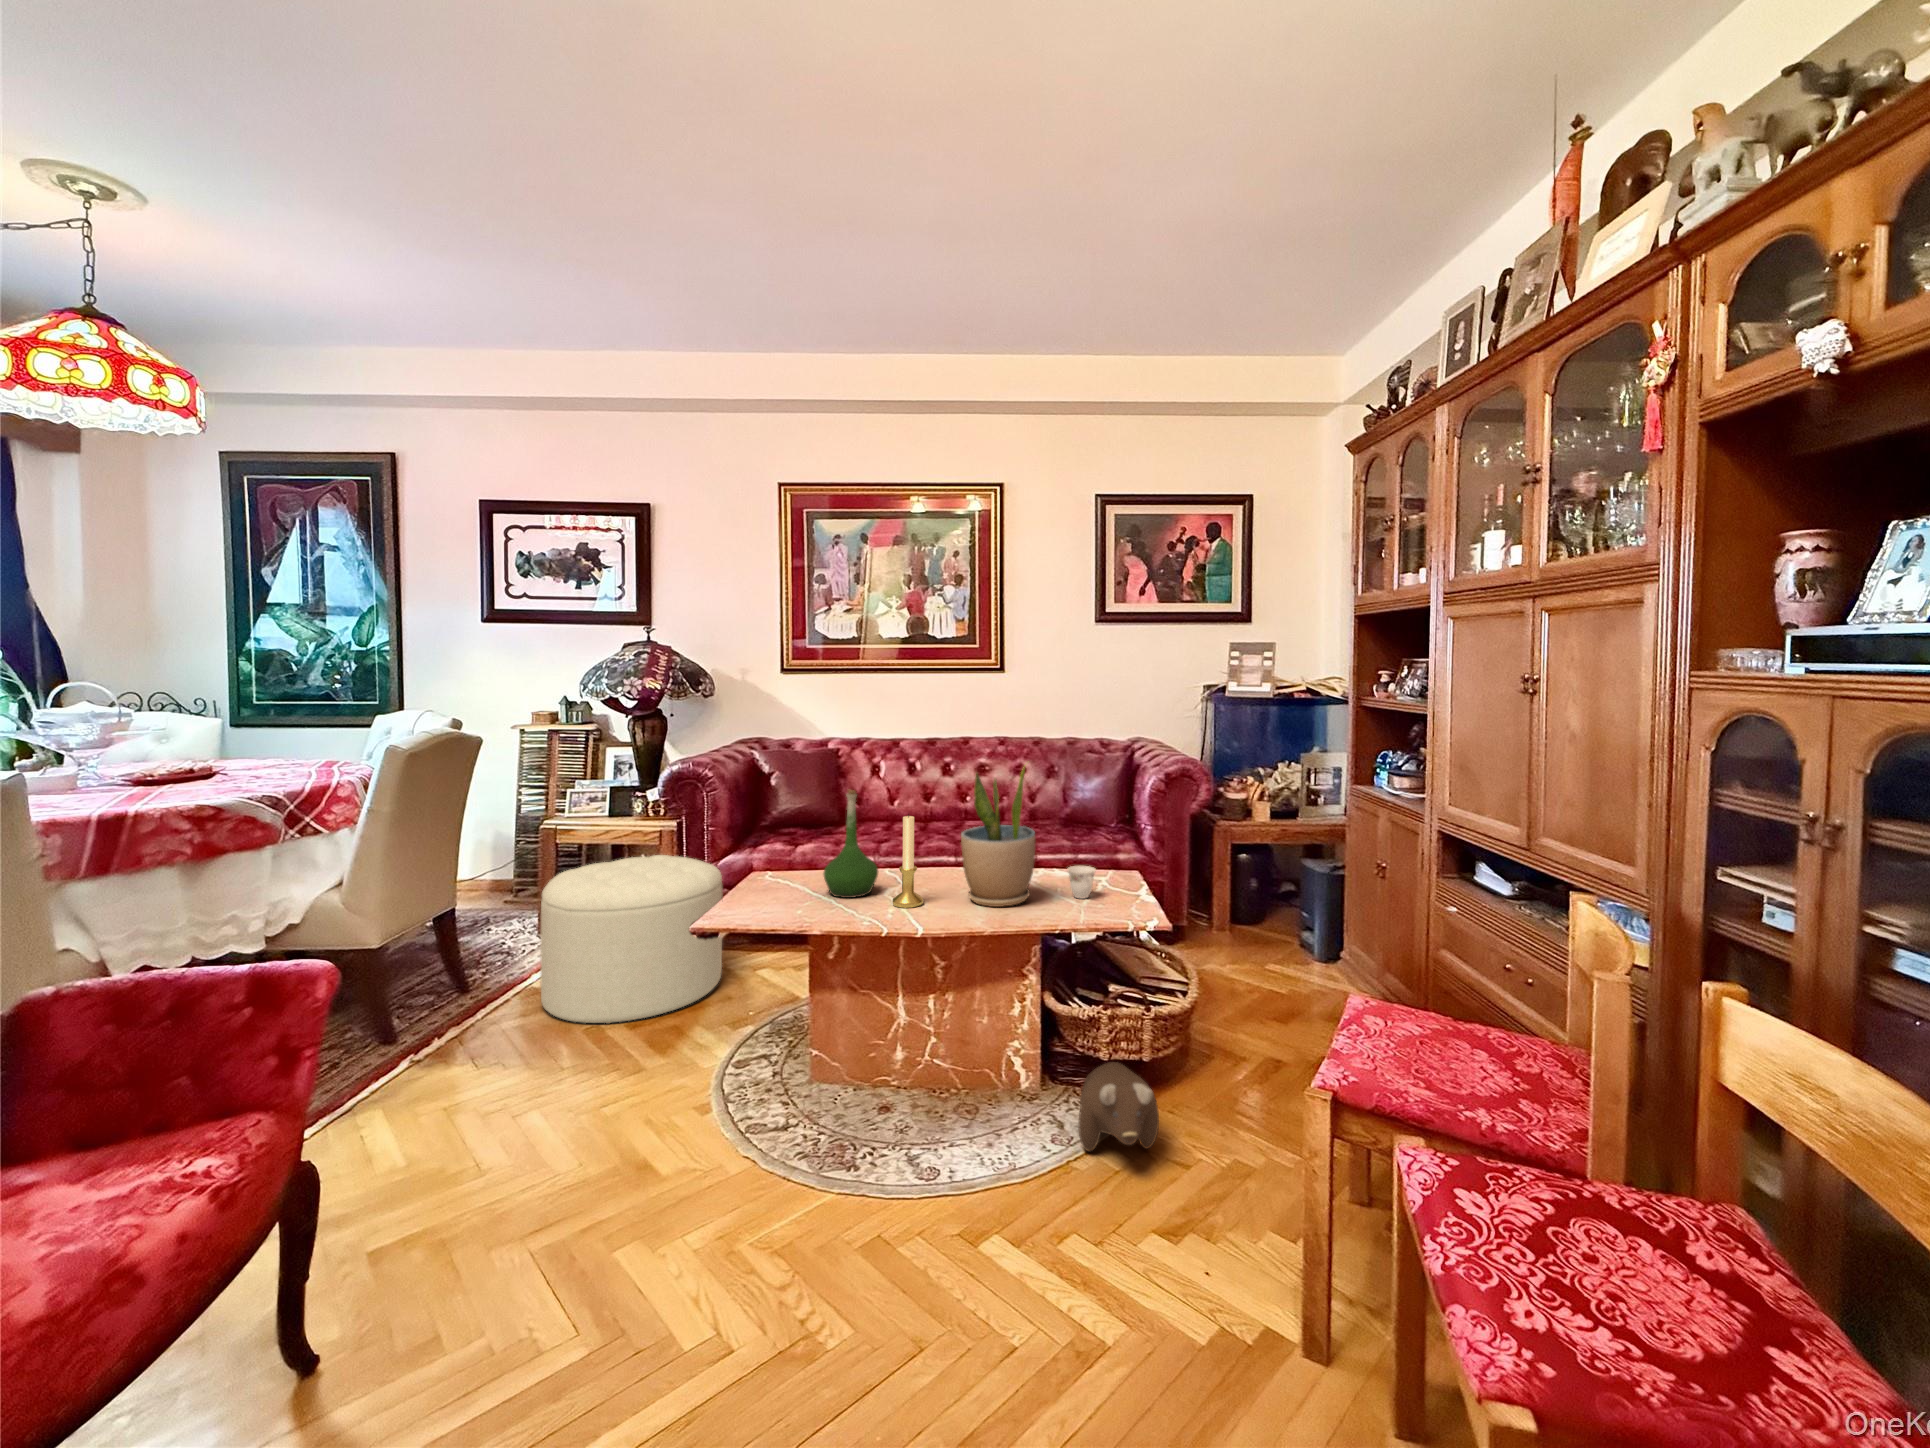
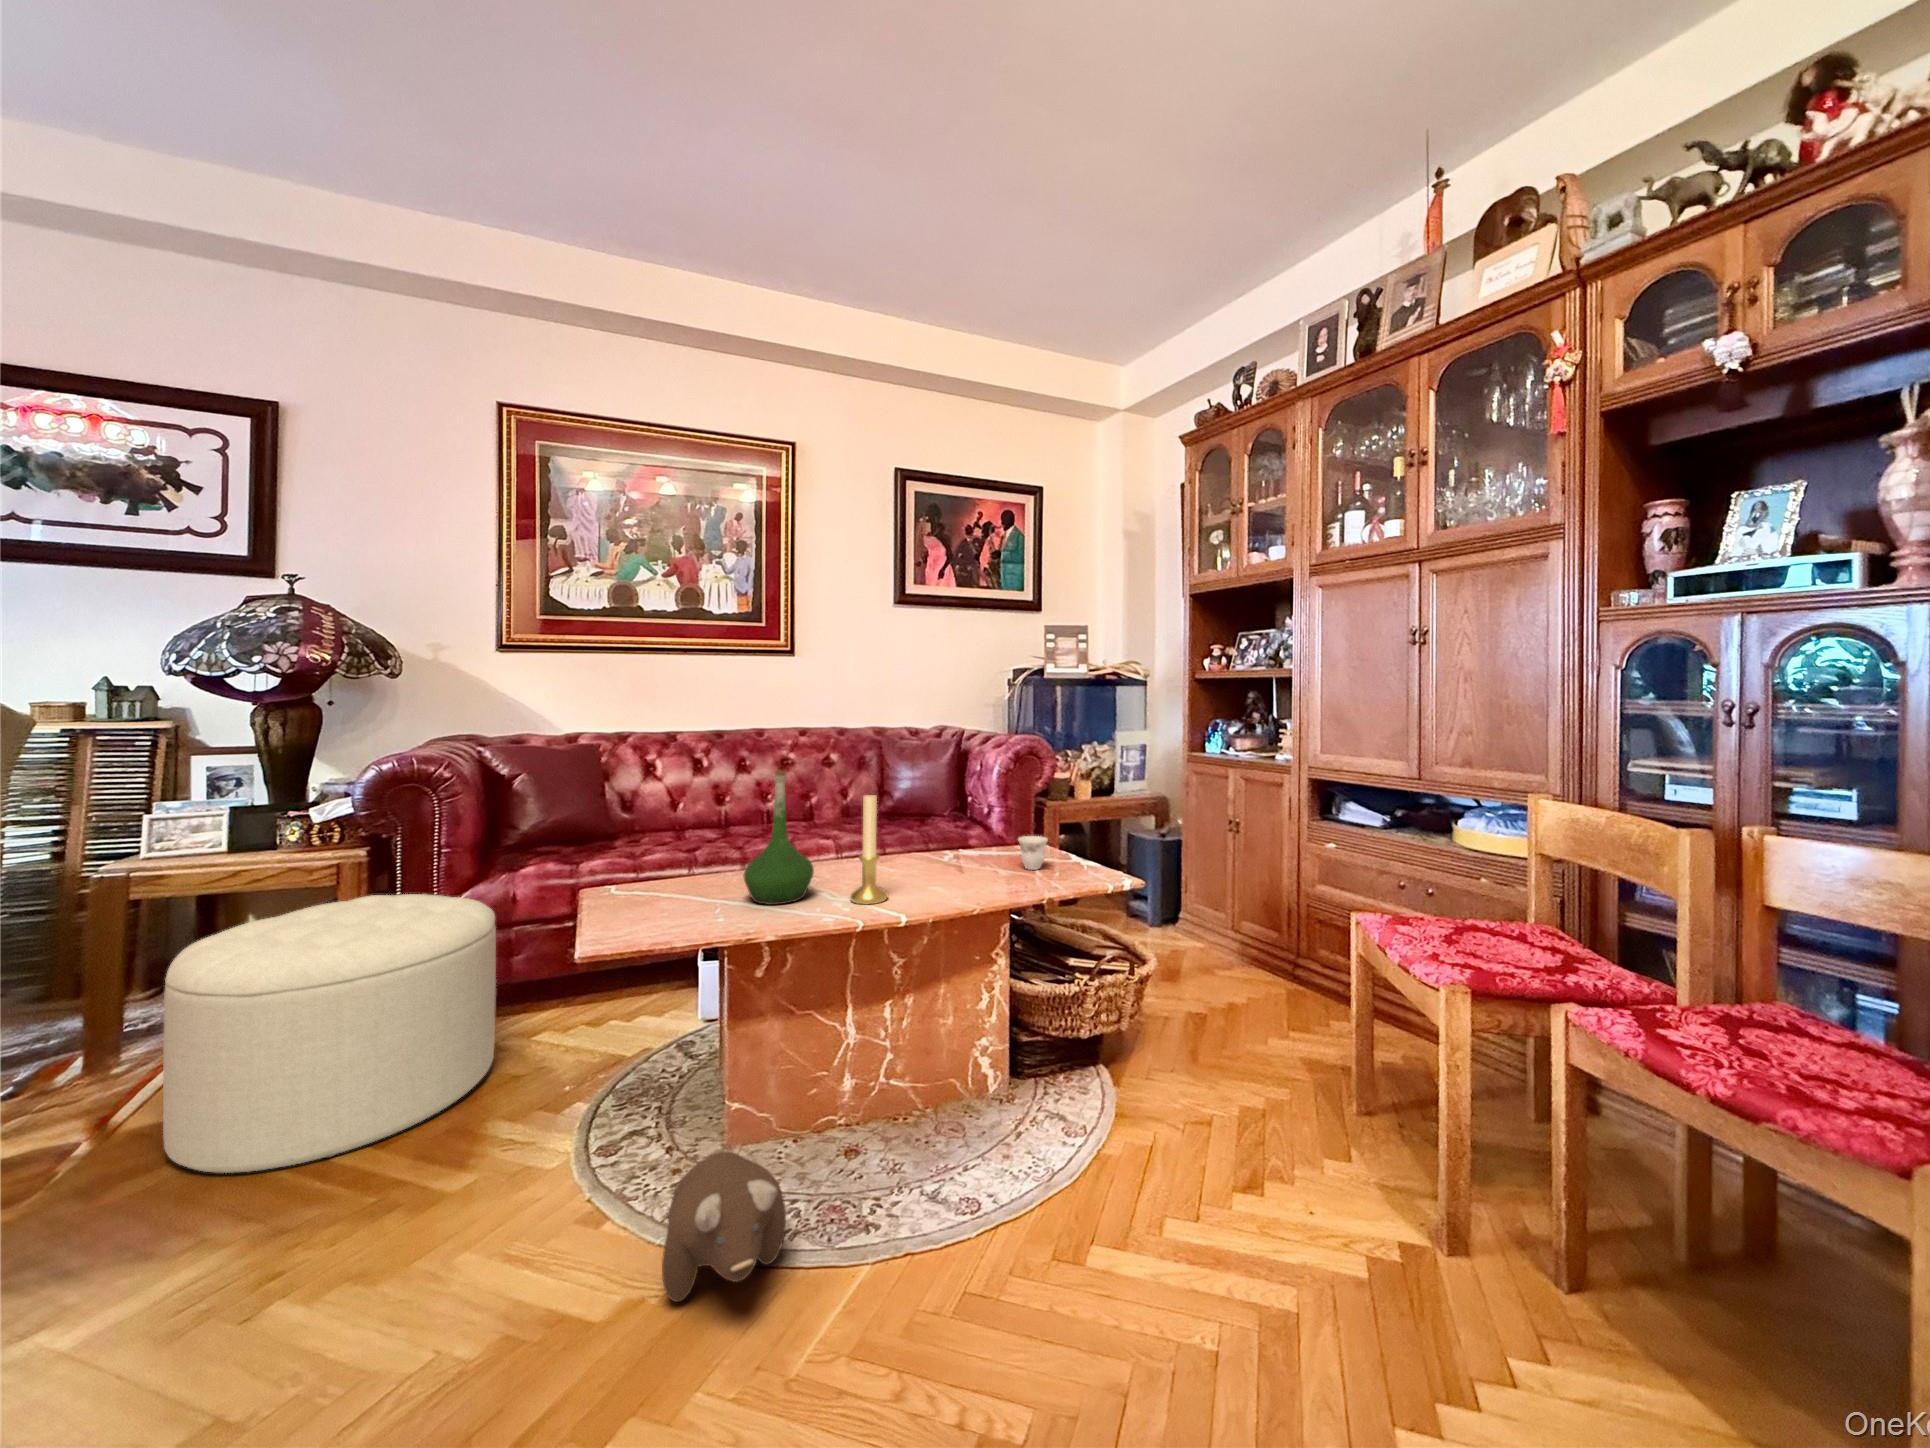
potted plant: present [961,767,1035,907] -> none [917,725,1001,889]
plush toy: present [1079,1062,1159,1151] -> present [662,1151,786,1302]

